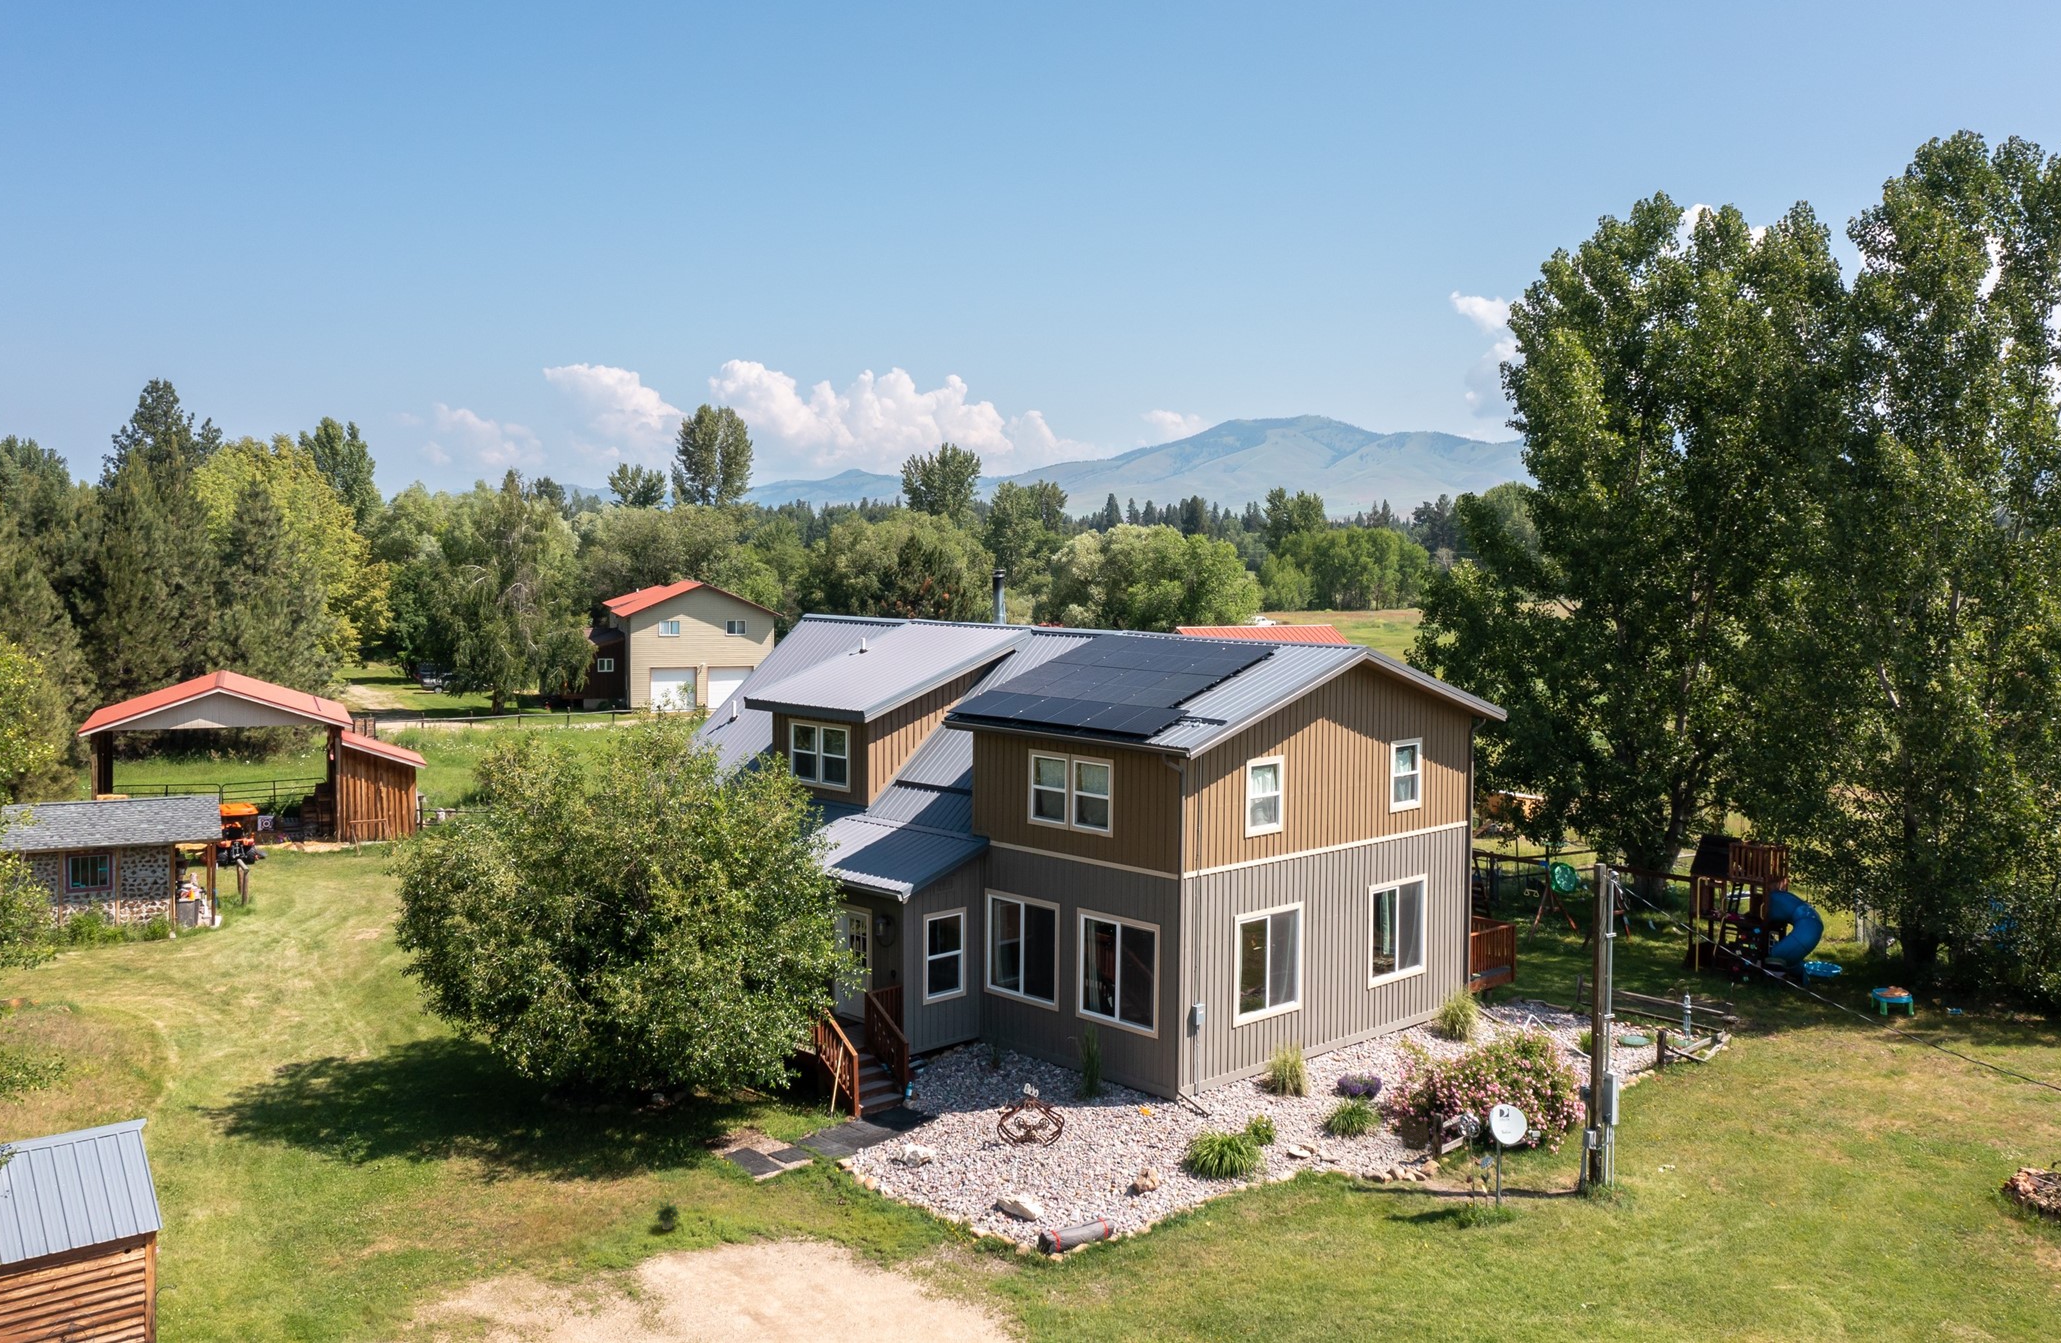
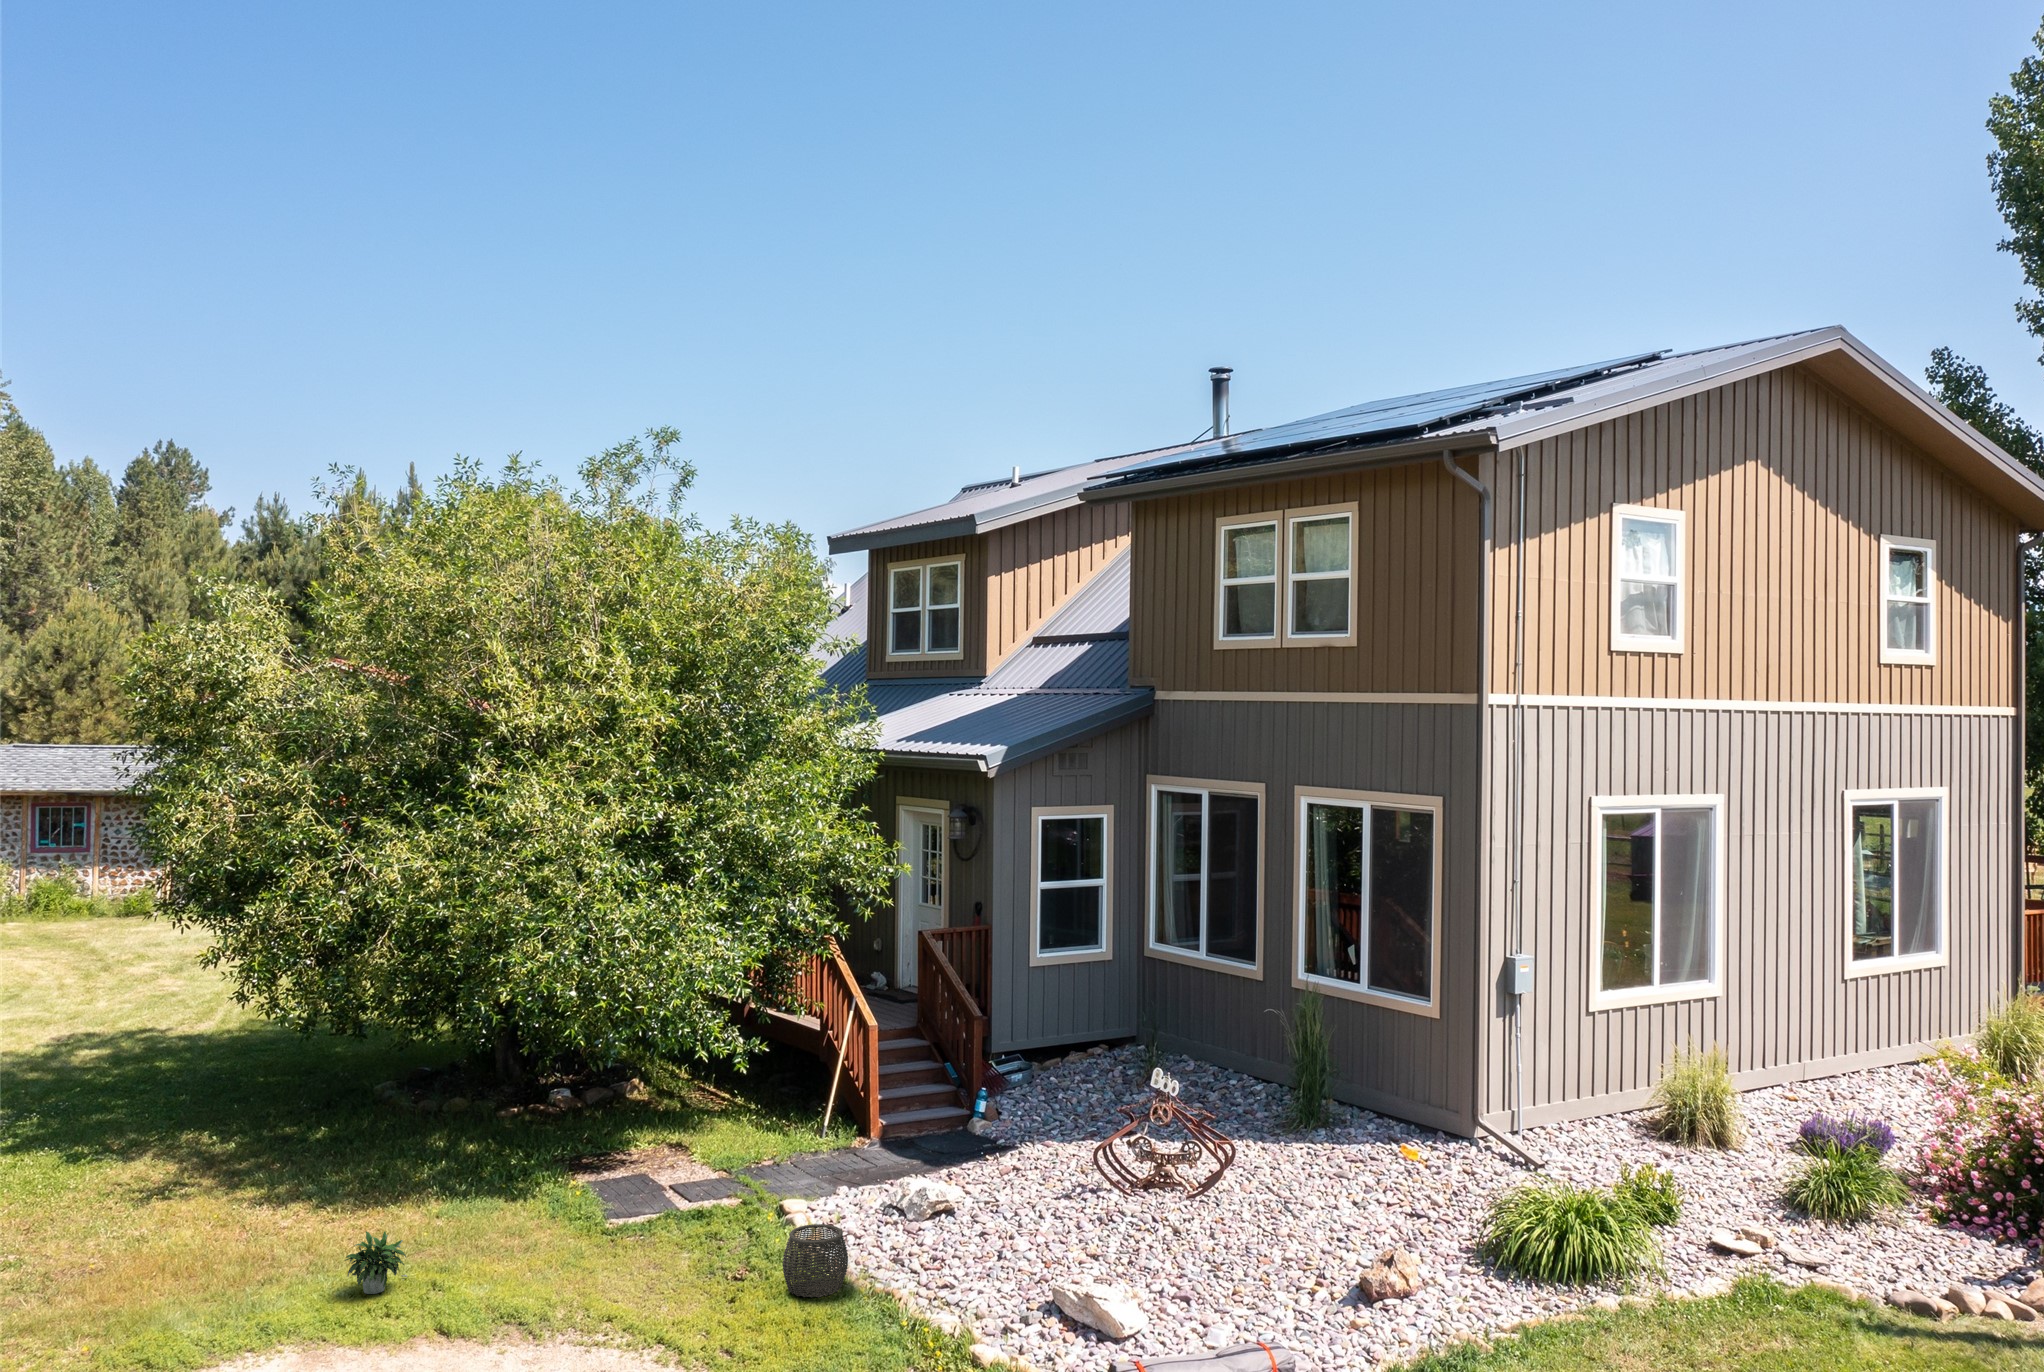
woven basket: present [1400,1118,1429,1149] -> present [782,1224,848,1298]

